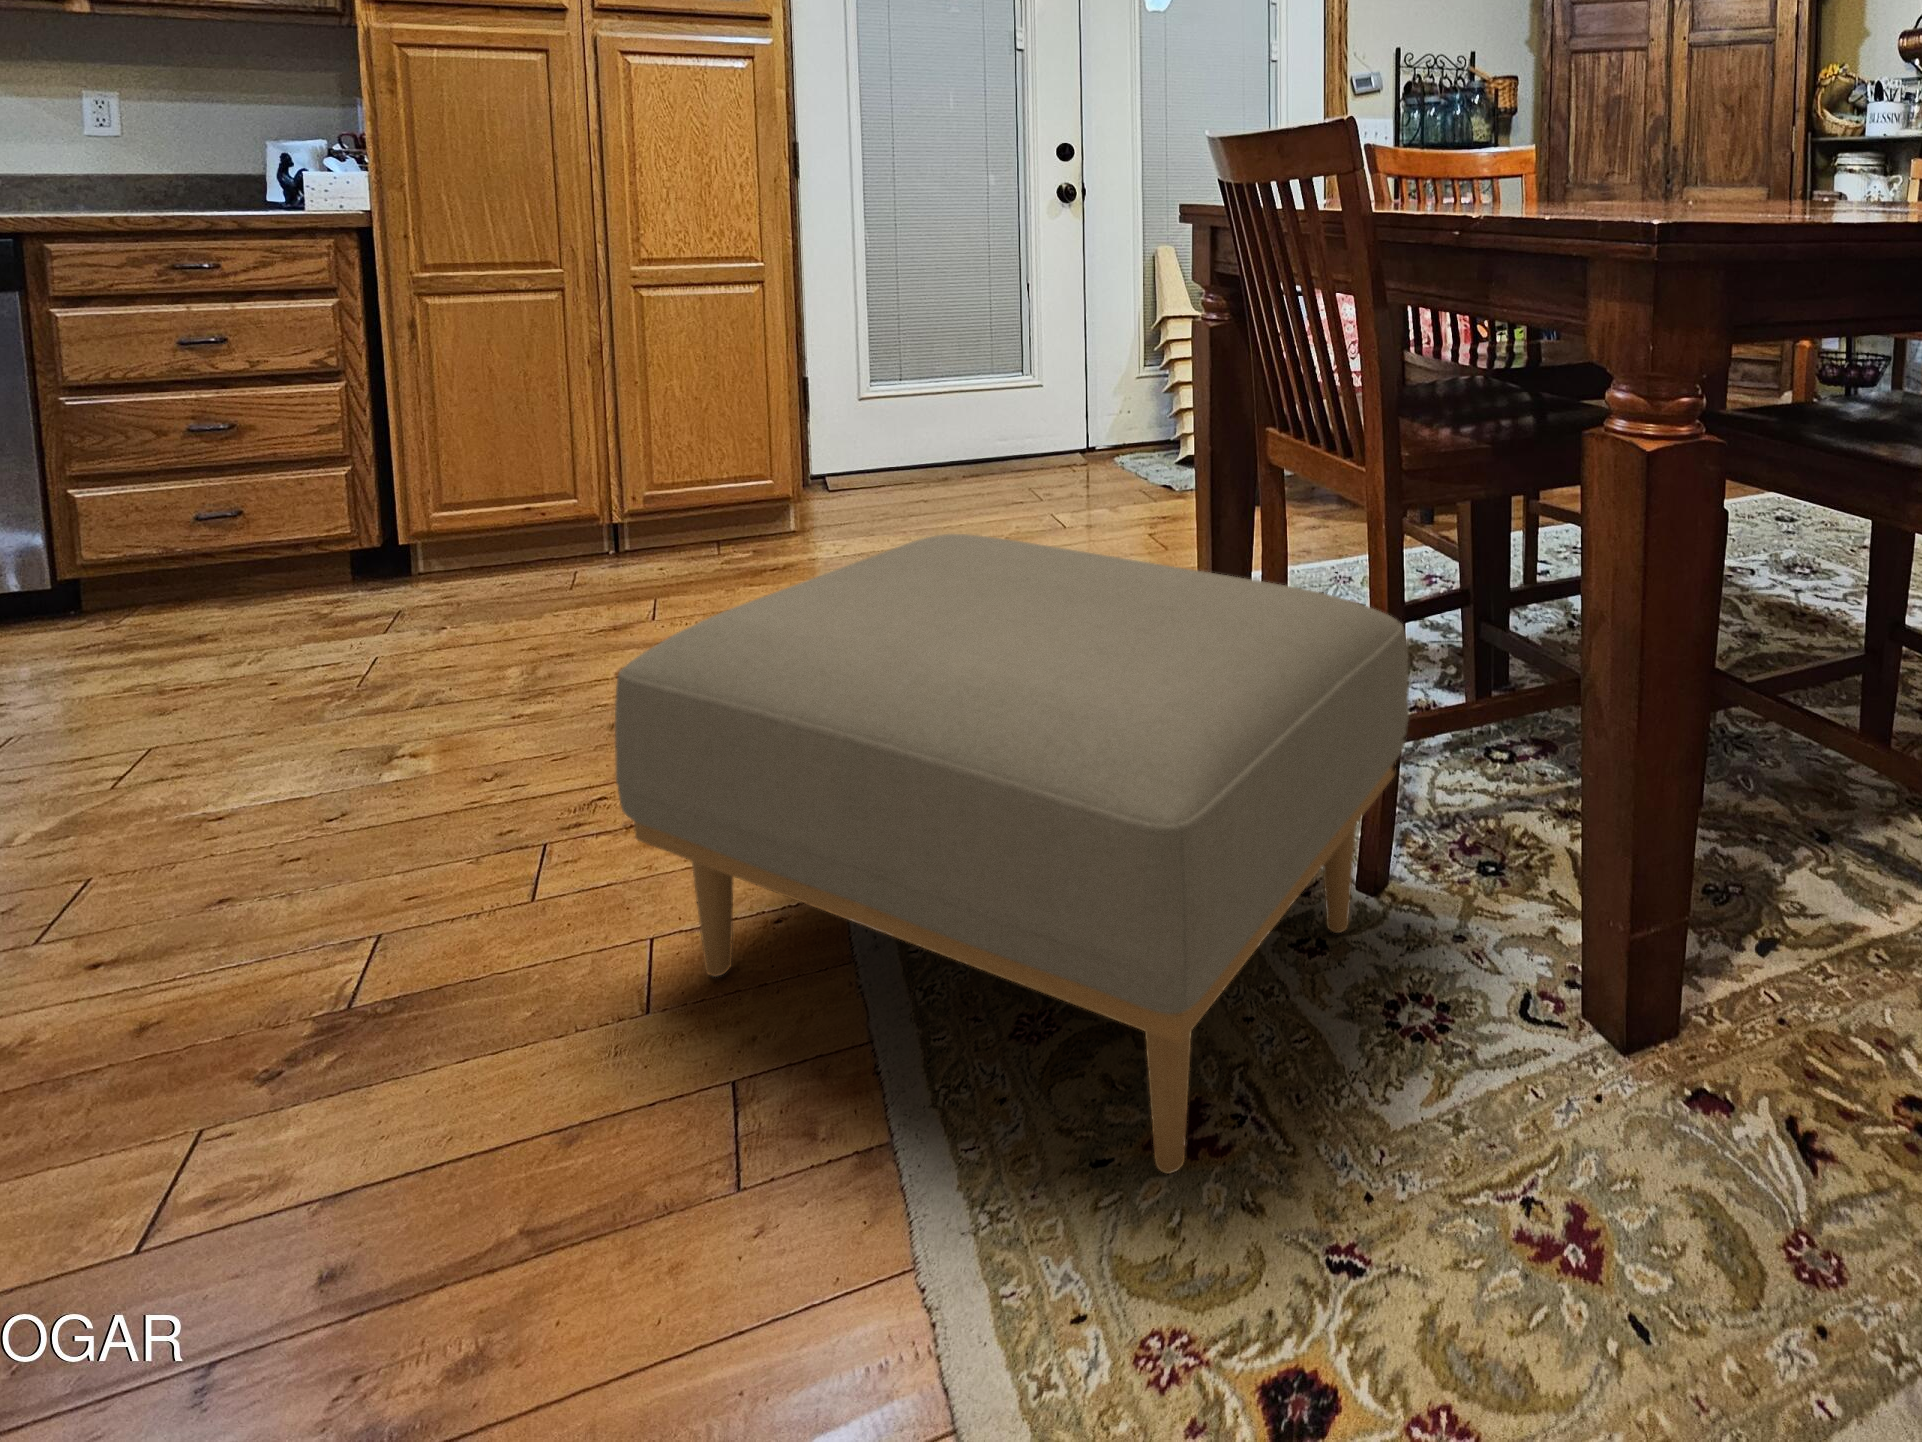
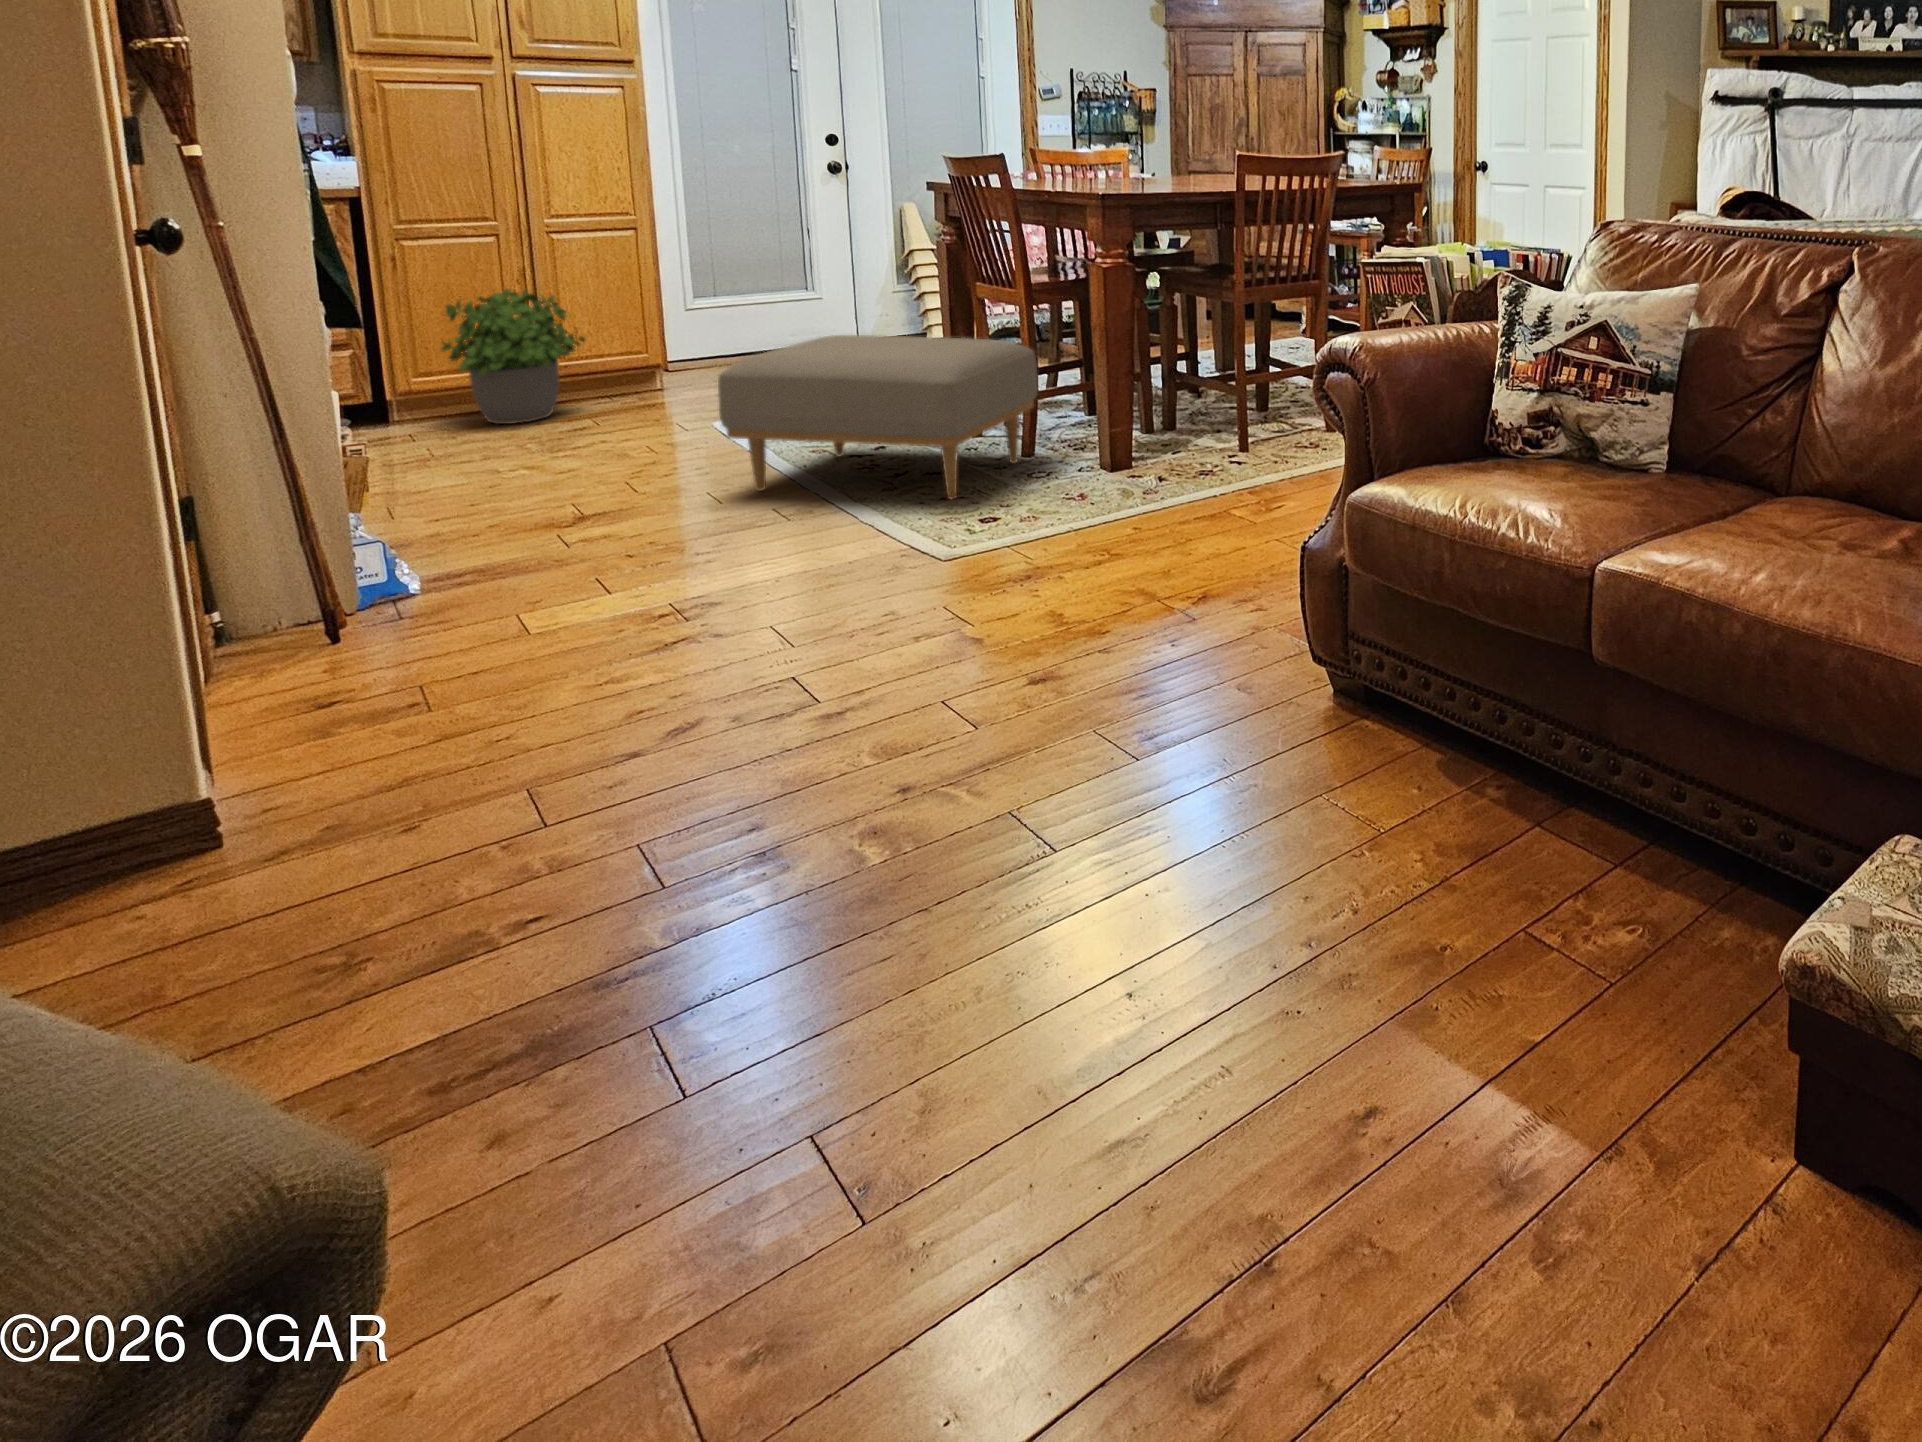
potted plant: none [436,376,654,604] -> present [440,289,585,424]

